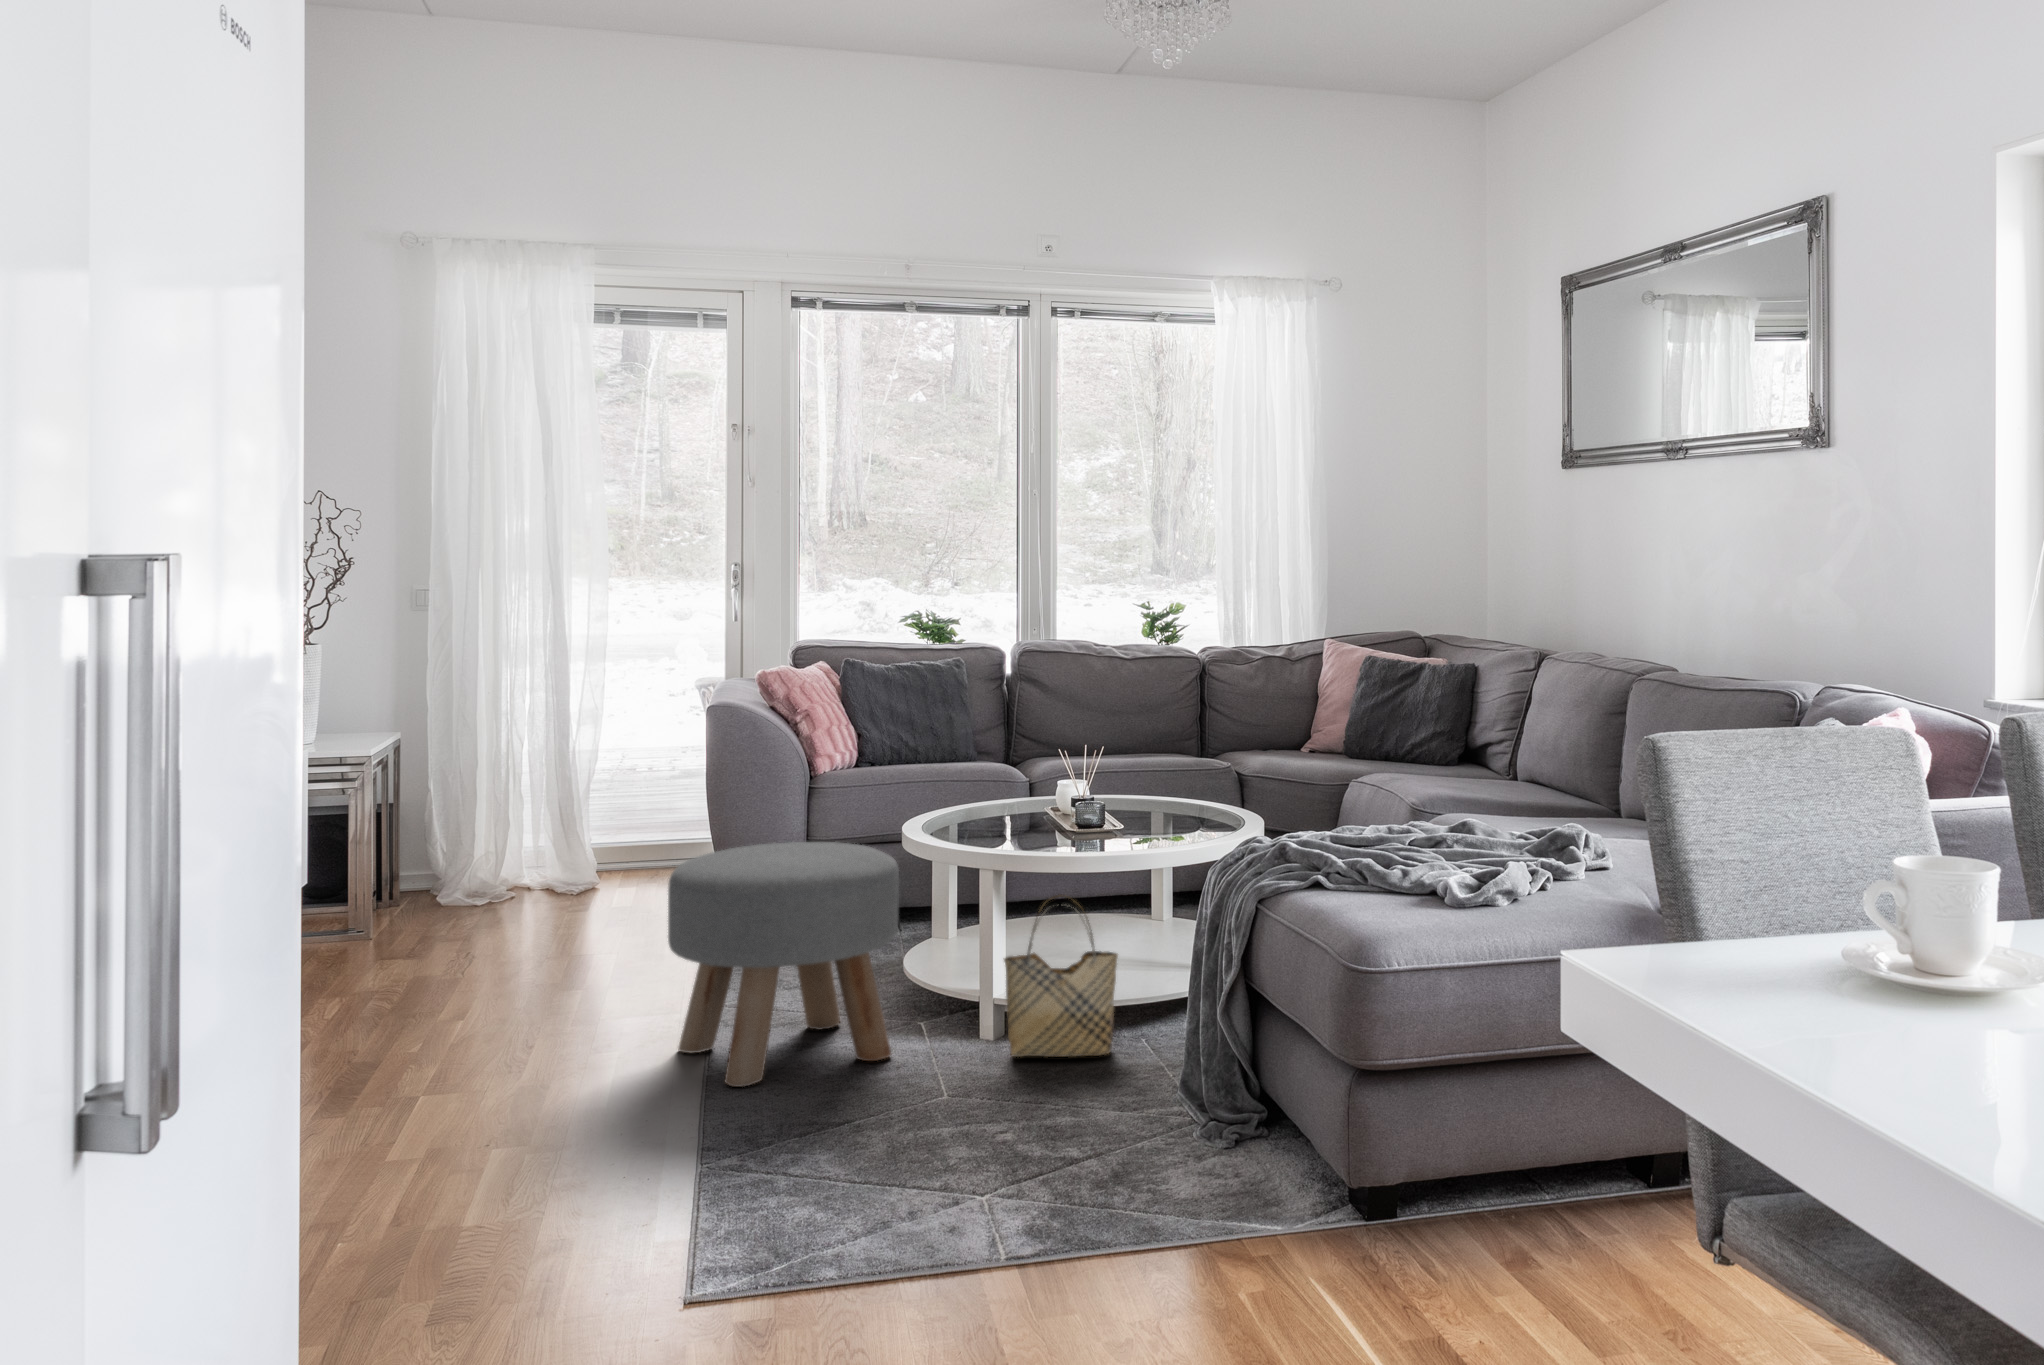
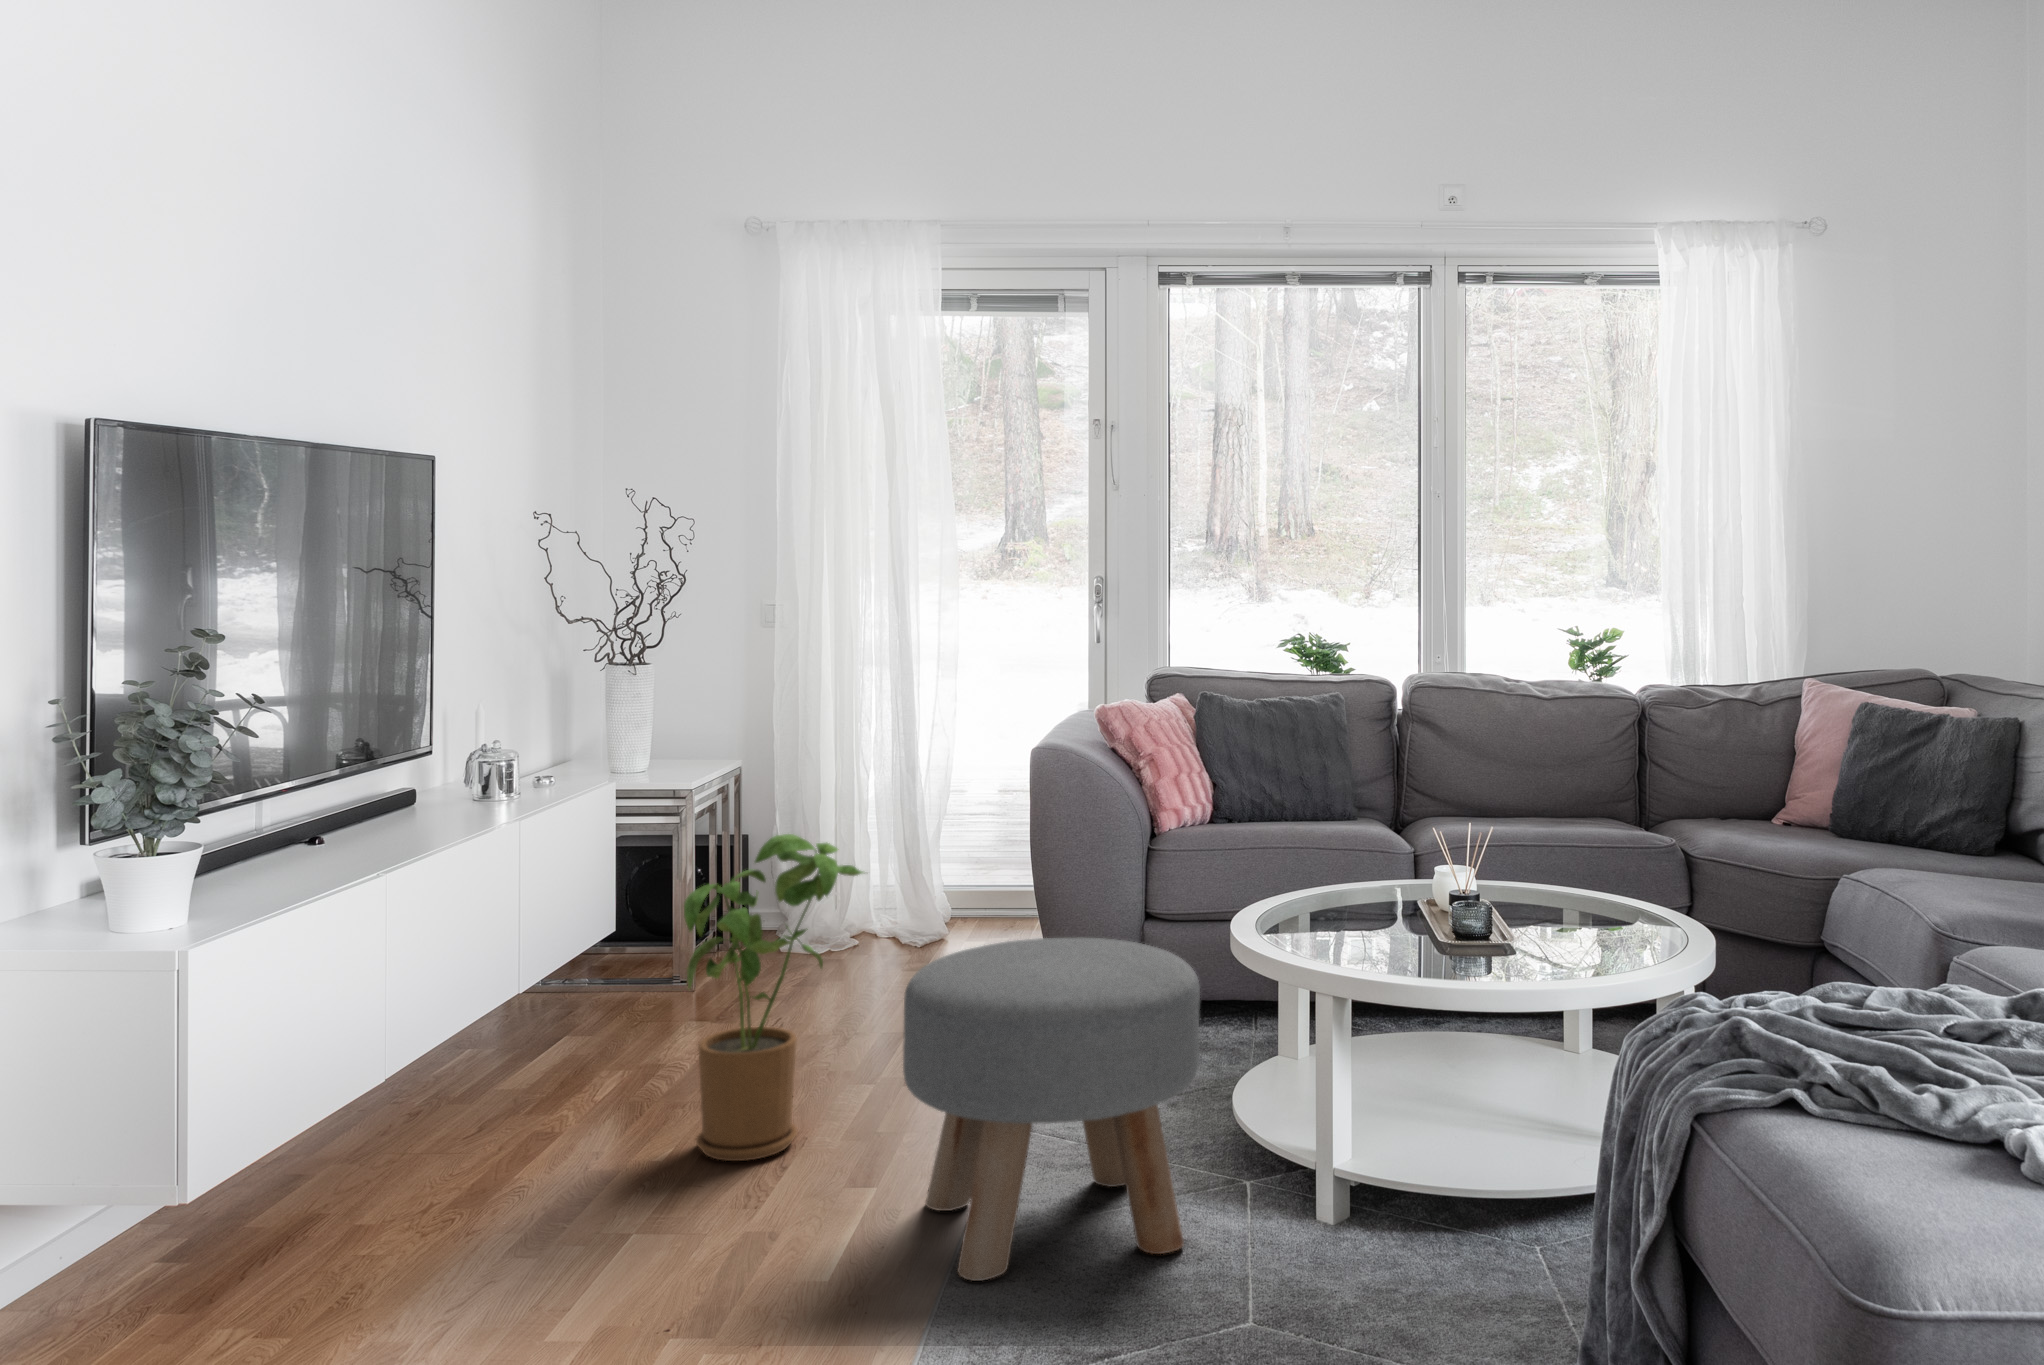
house plant: none [445,775,606,1040] -> present [684,834,863,1161]
woven basket: present [1004,895,1118,1057] -> none [1331,1041,1494,1284]

